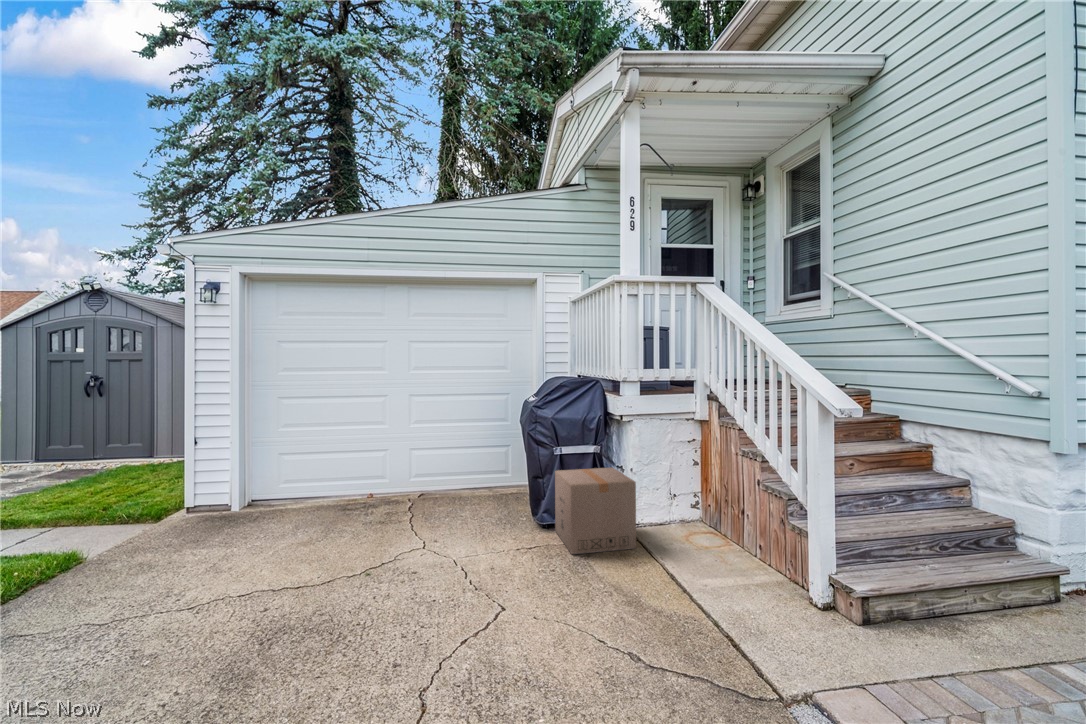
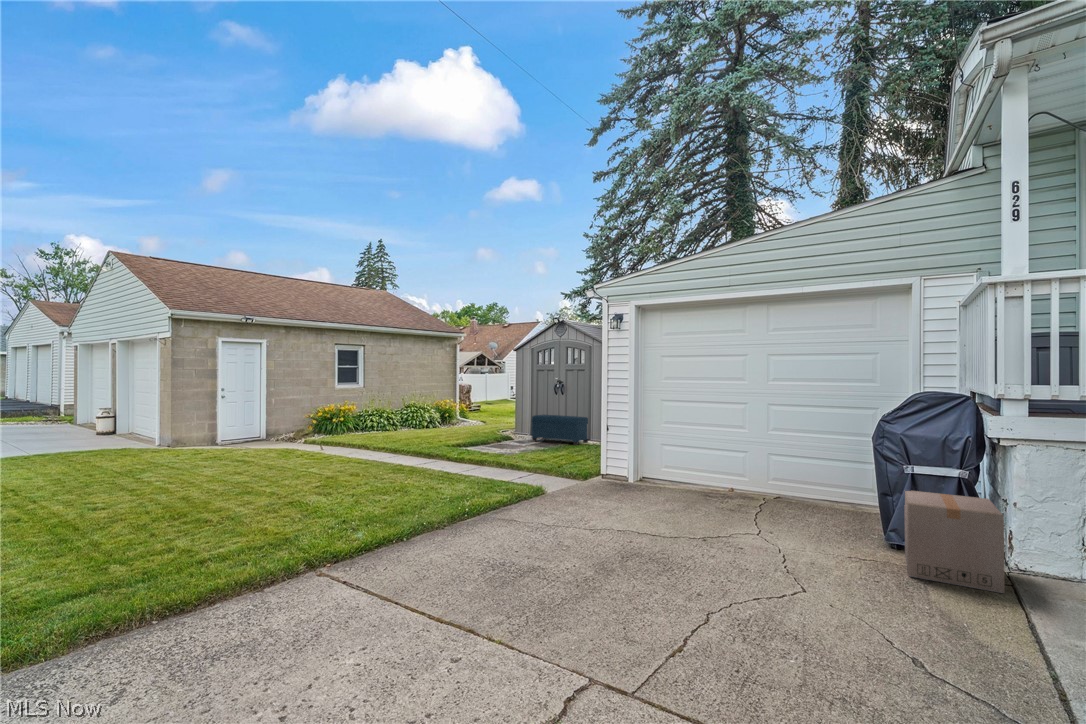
bench: none [37,427,151,473] -> present [531,415,588,445]

